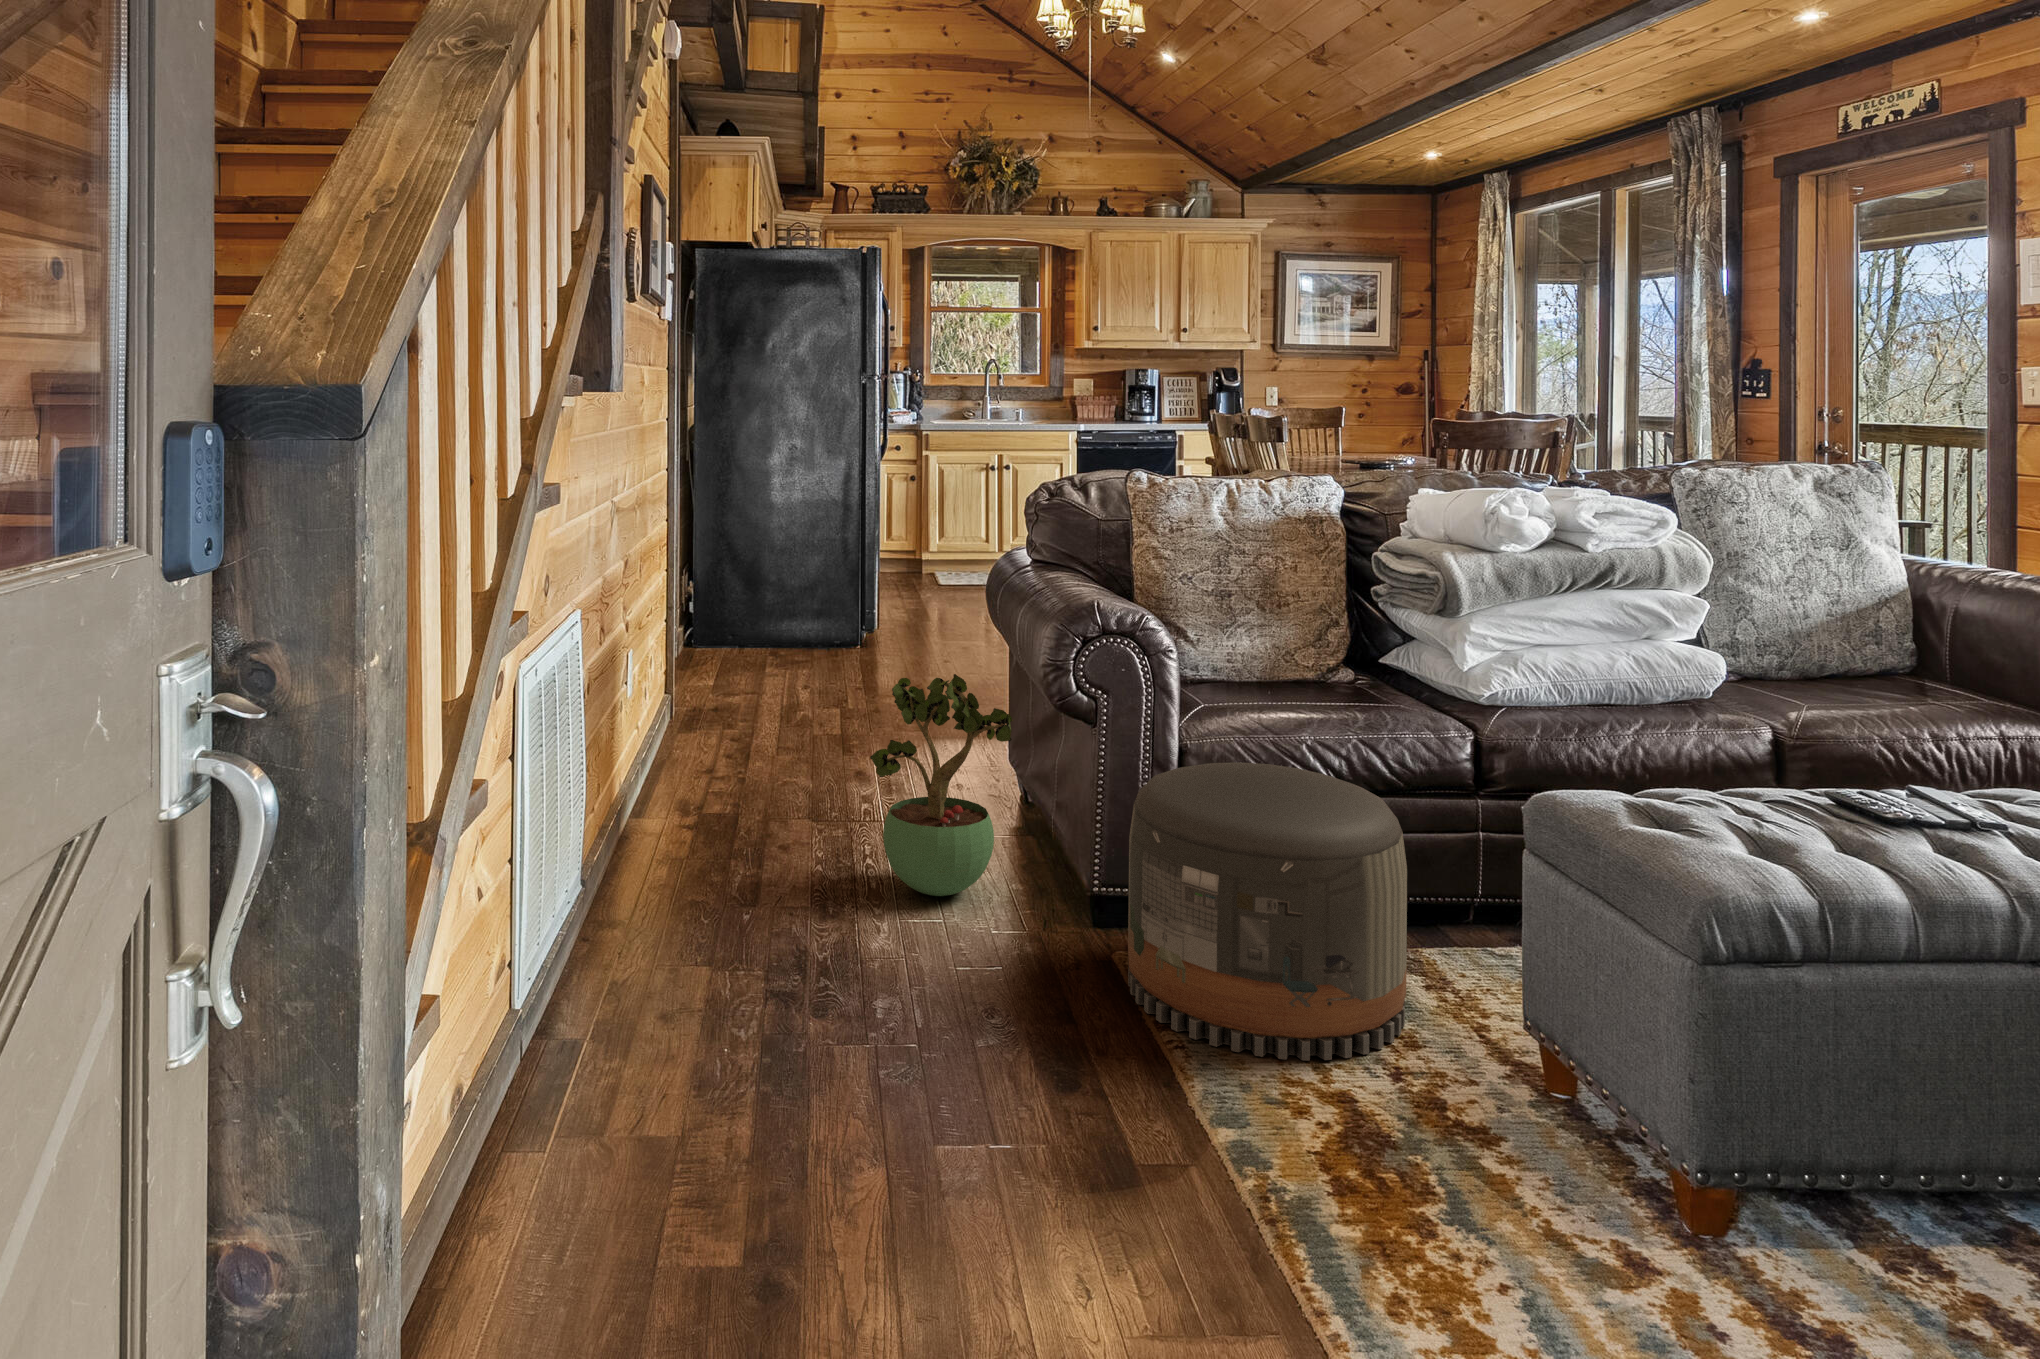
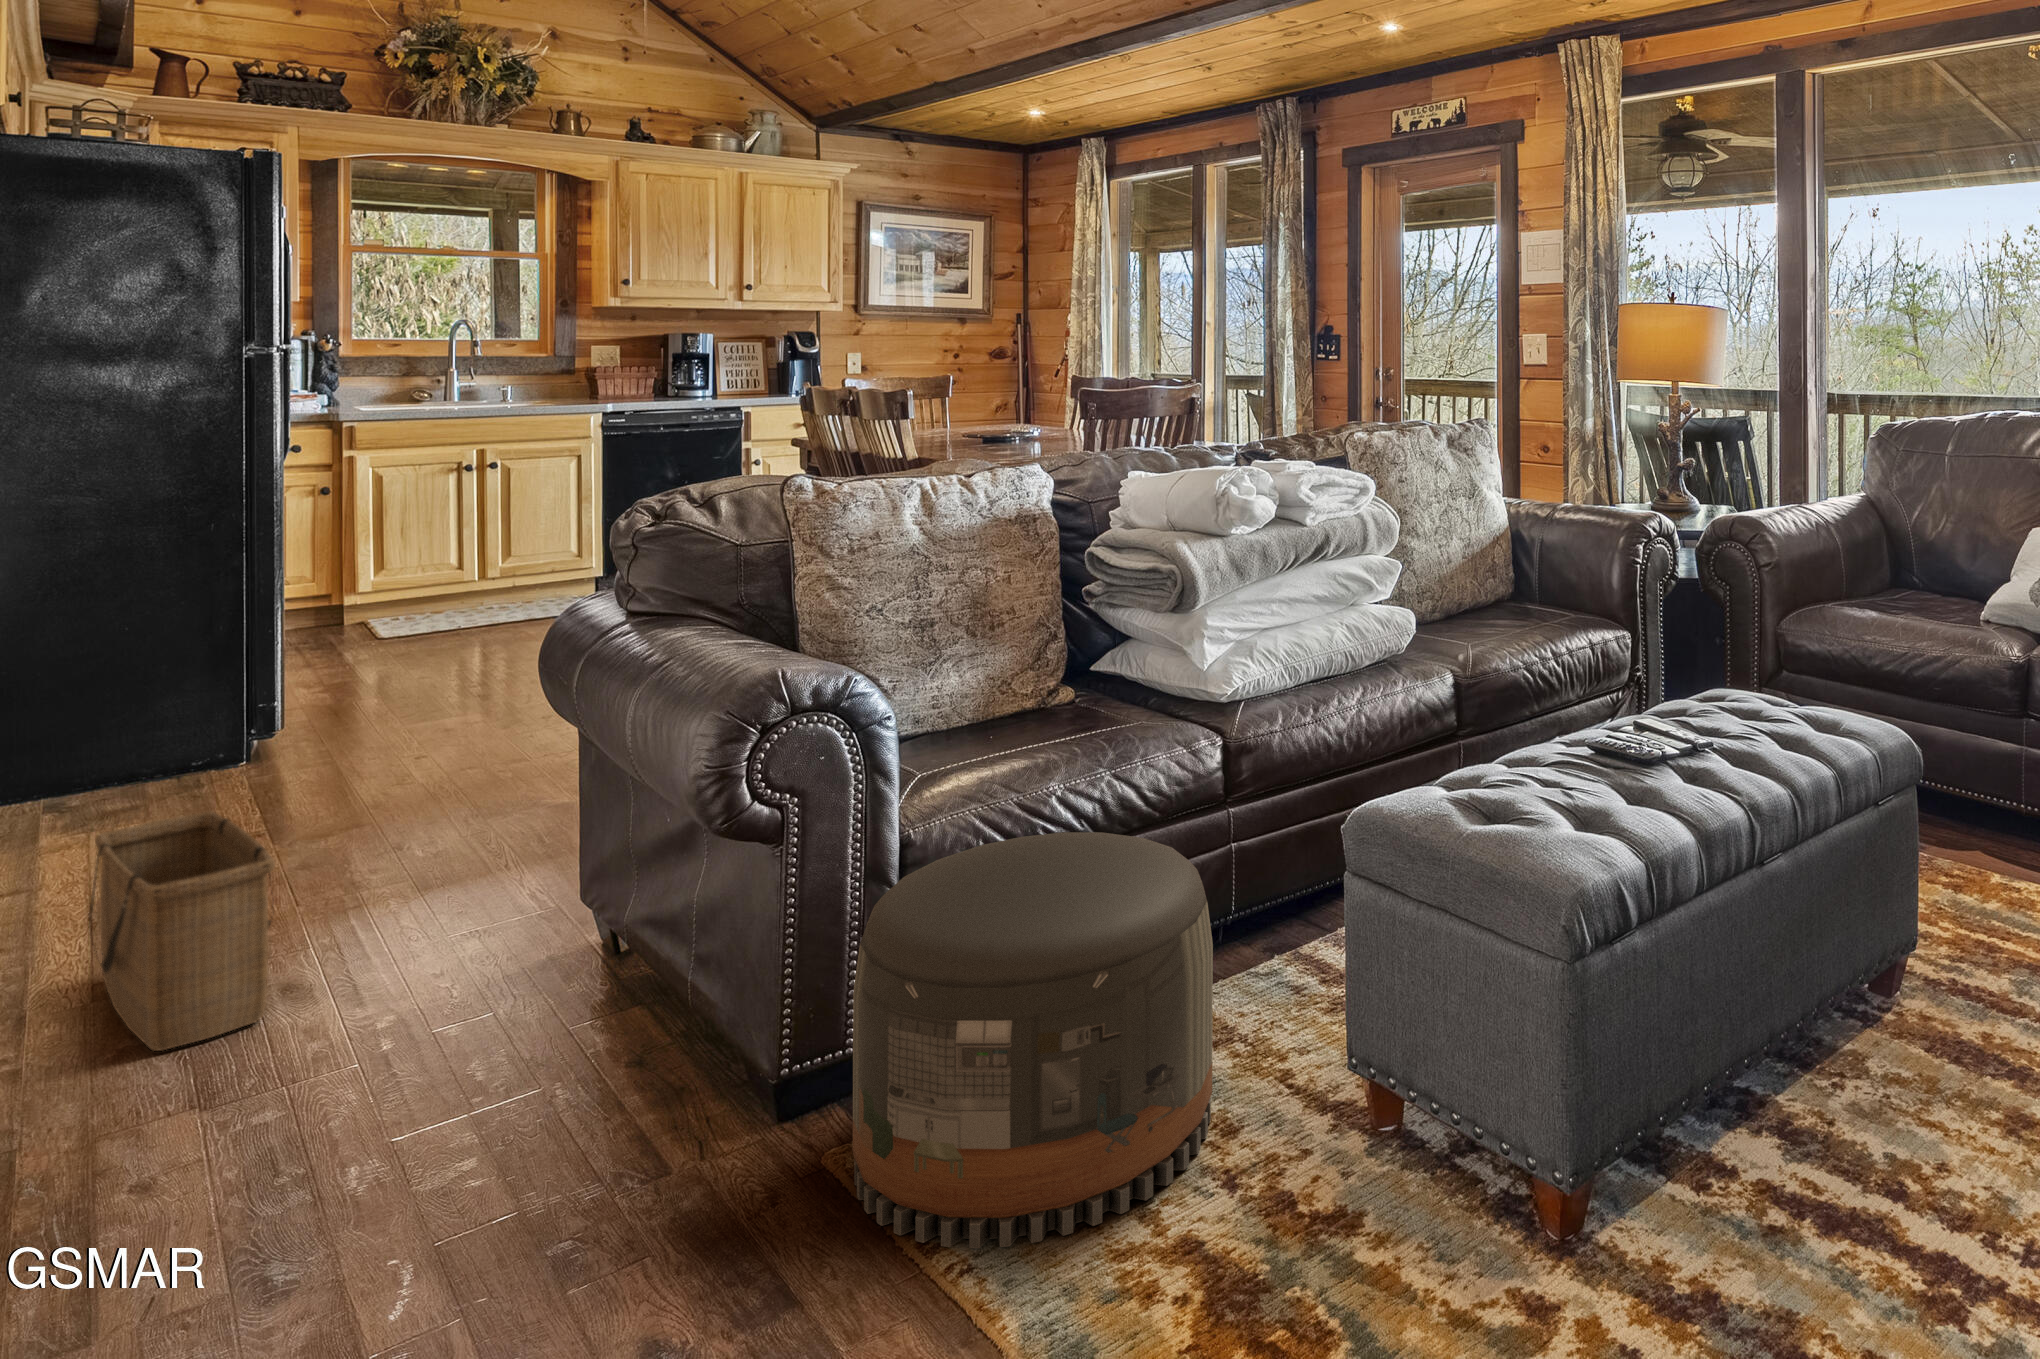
basket: none [778,660,851,791] -> present [90,812,275,1051]
potted plant: present [870,674,1013,896] -> none [352,815,636,1174]

